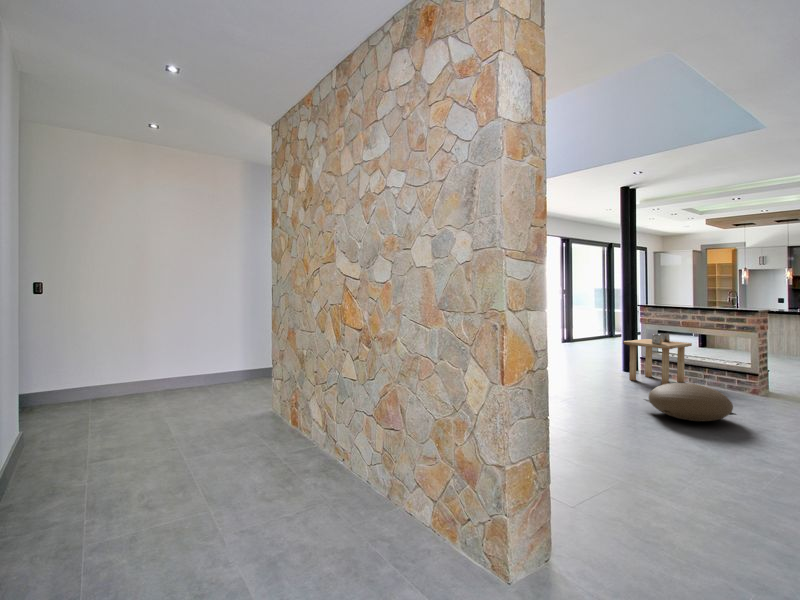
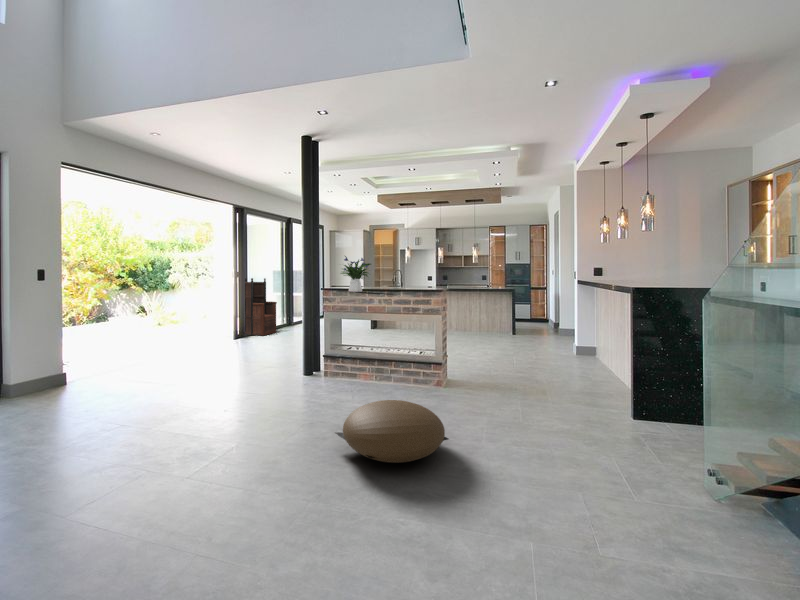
flower arrangement: none [653,279,687,309] -> present [341,256,371,292]
armchair: none [572,298,600,345] -> present [245,278,277,336]
side table: present [623,333,692,385] -> none [305,322,379,391]

